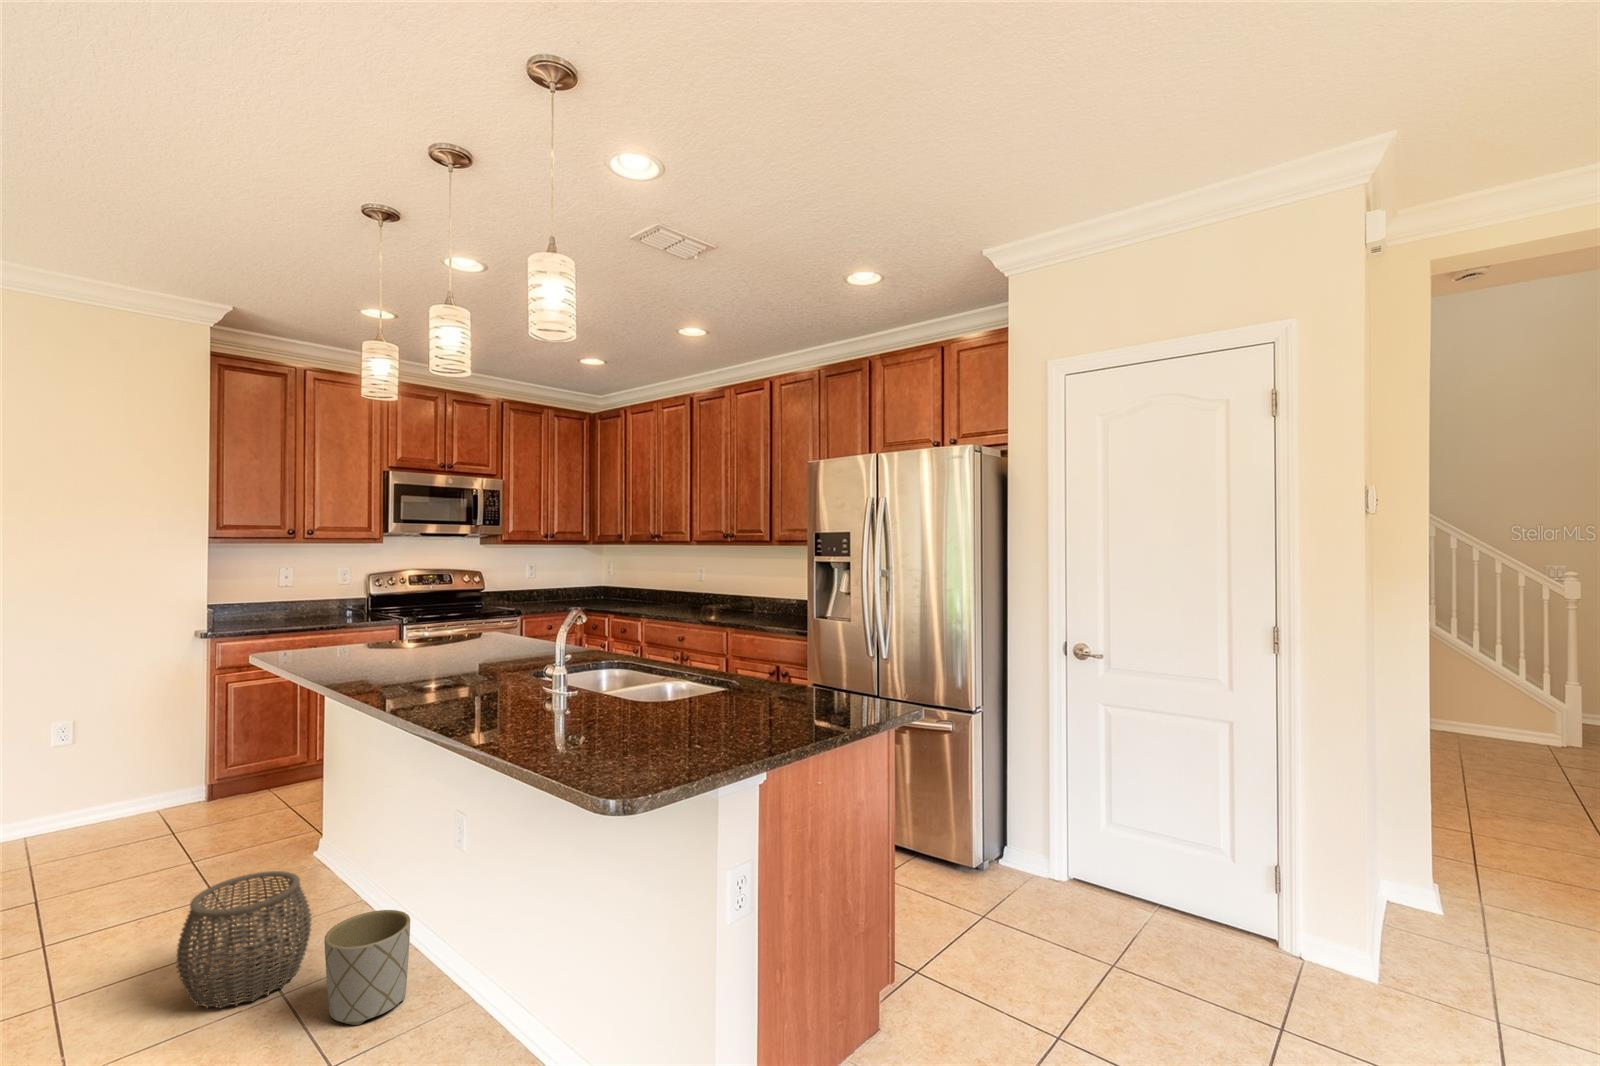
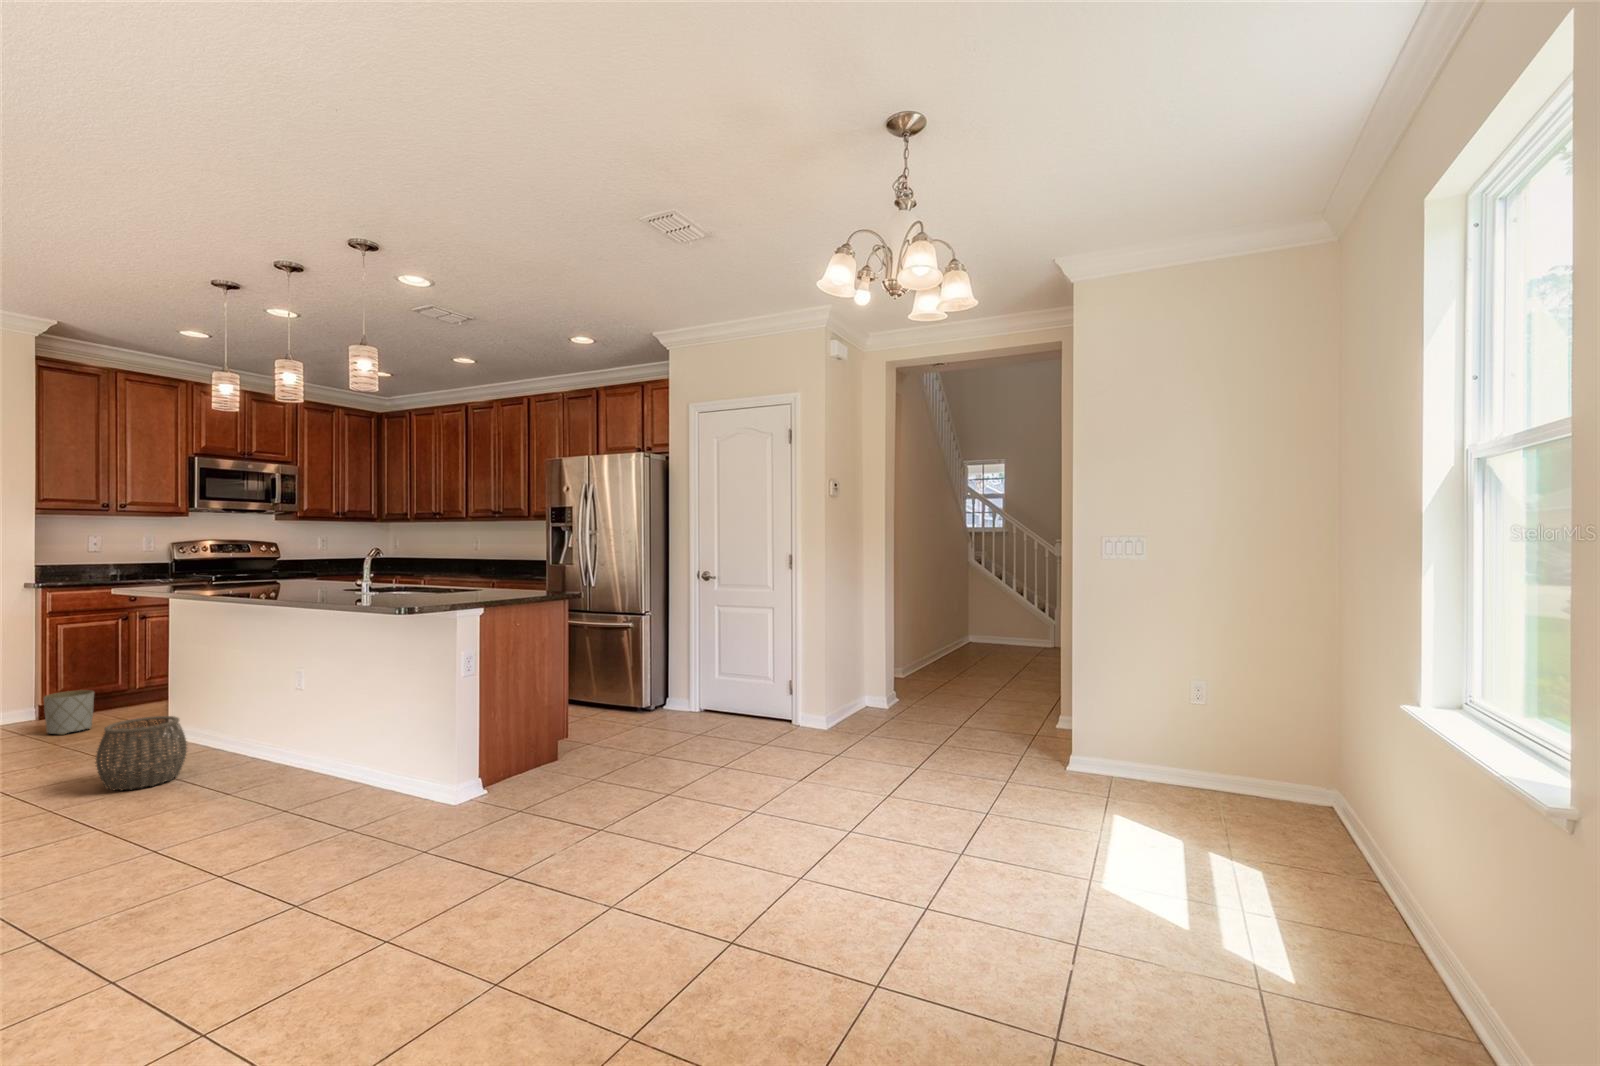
planter: present [324,910,410,1025] -> present [44,690,94,735]

